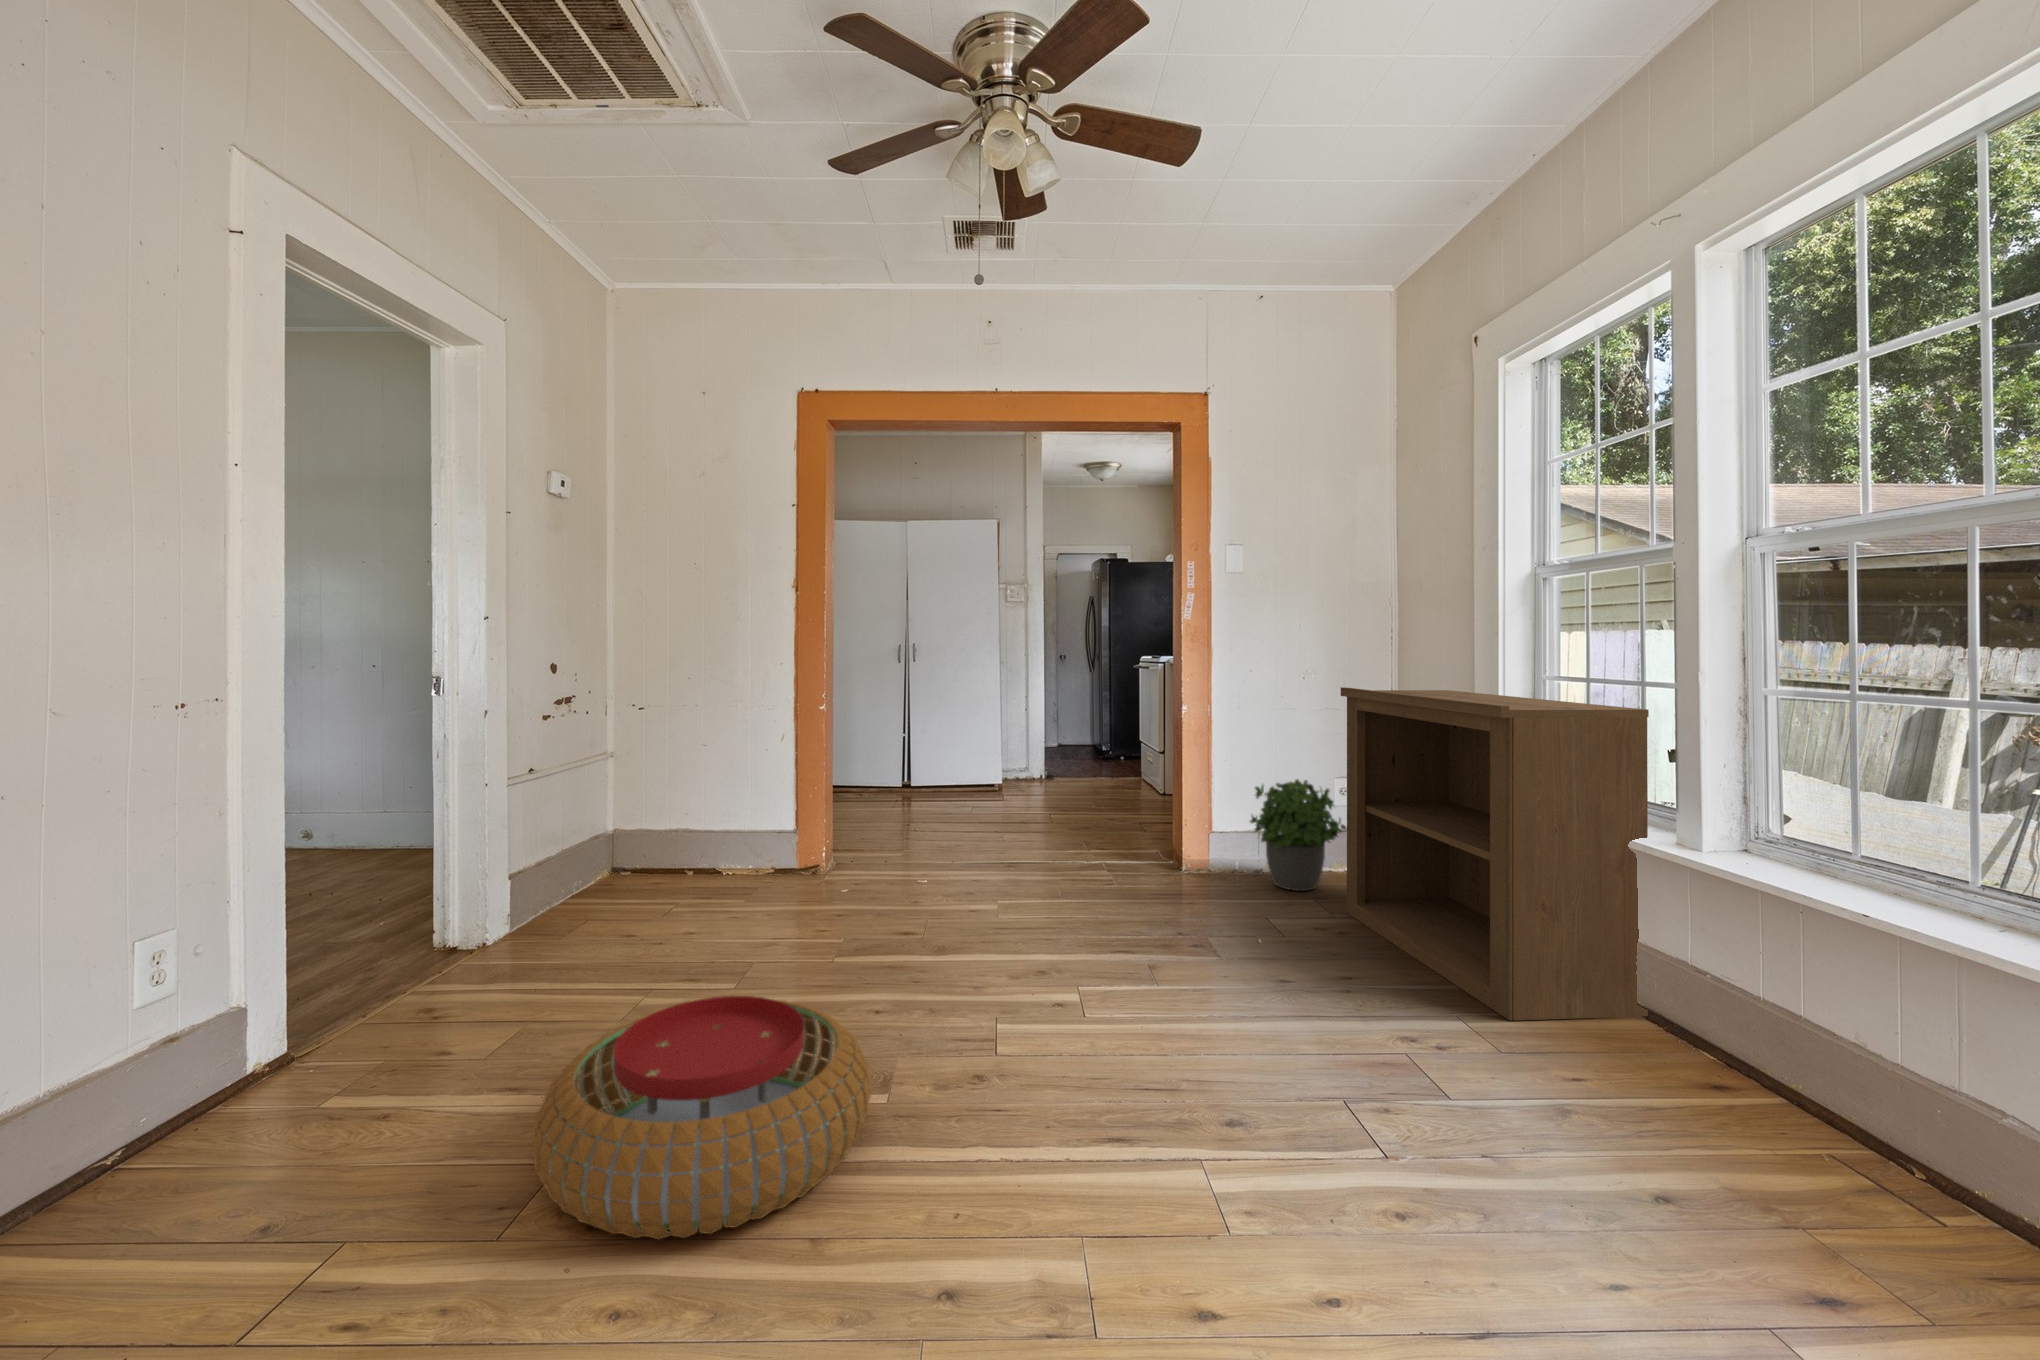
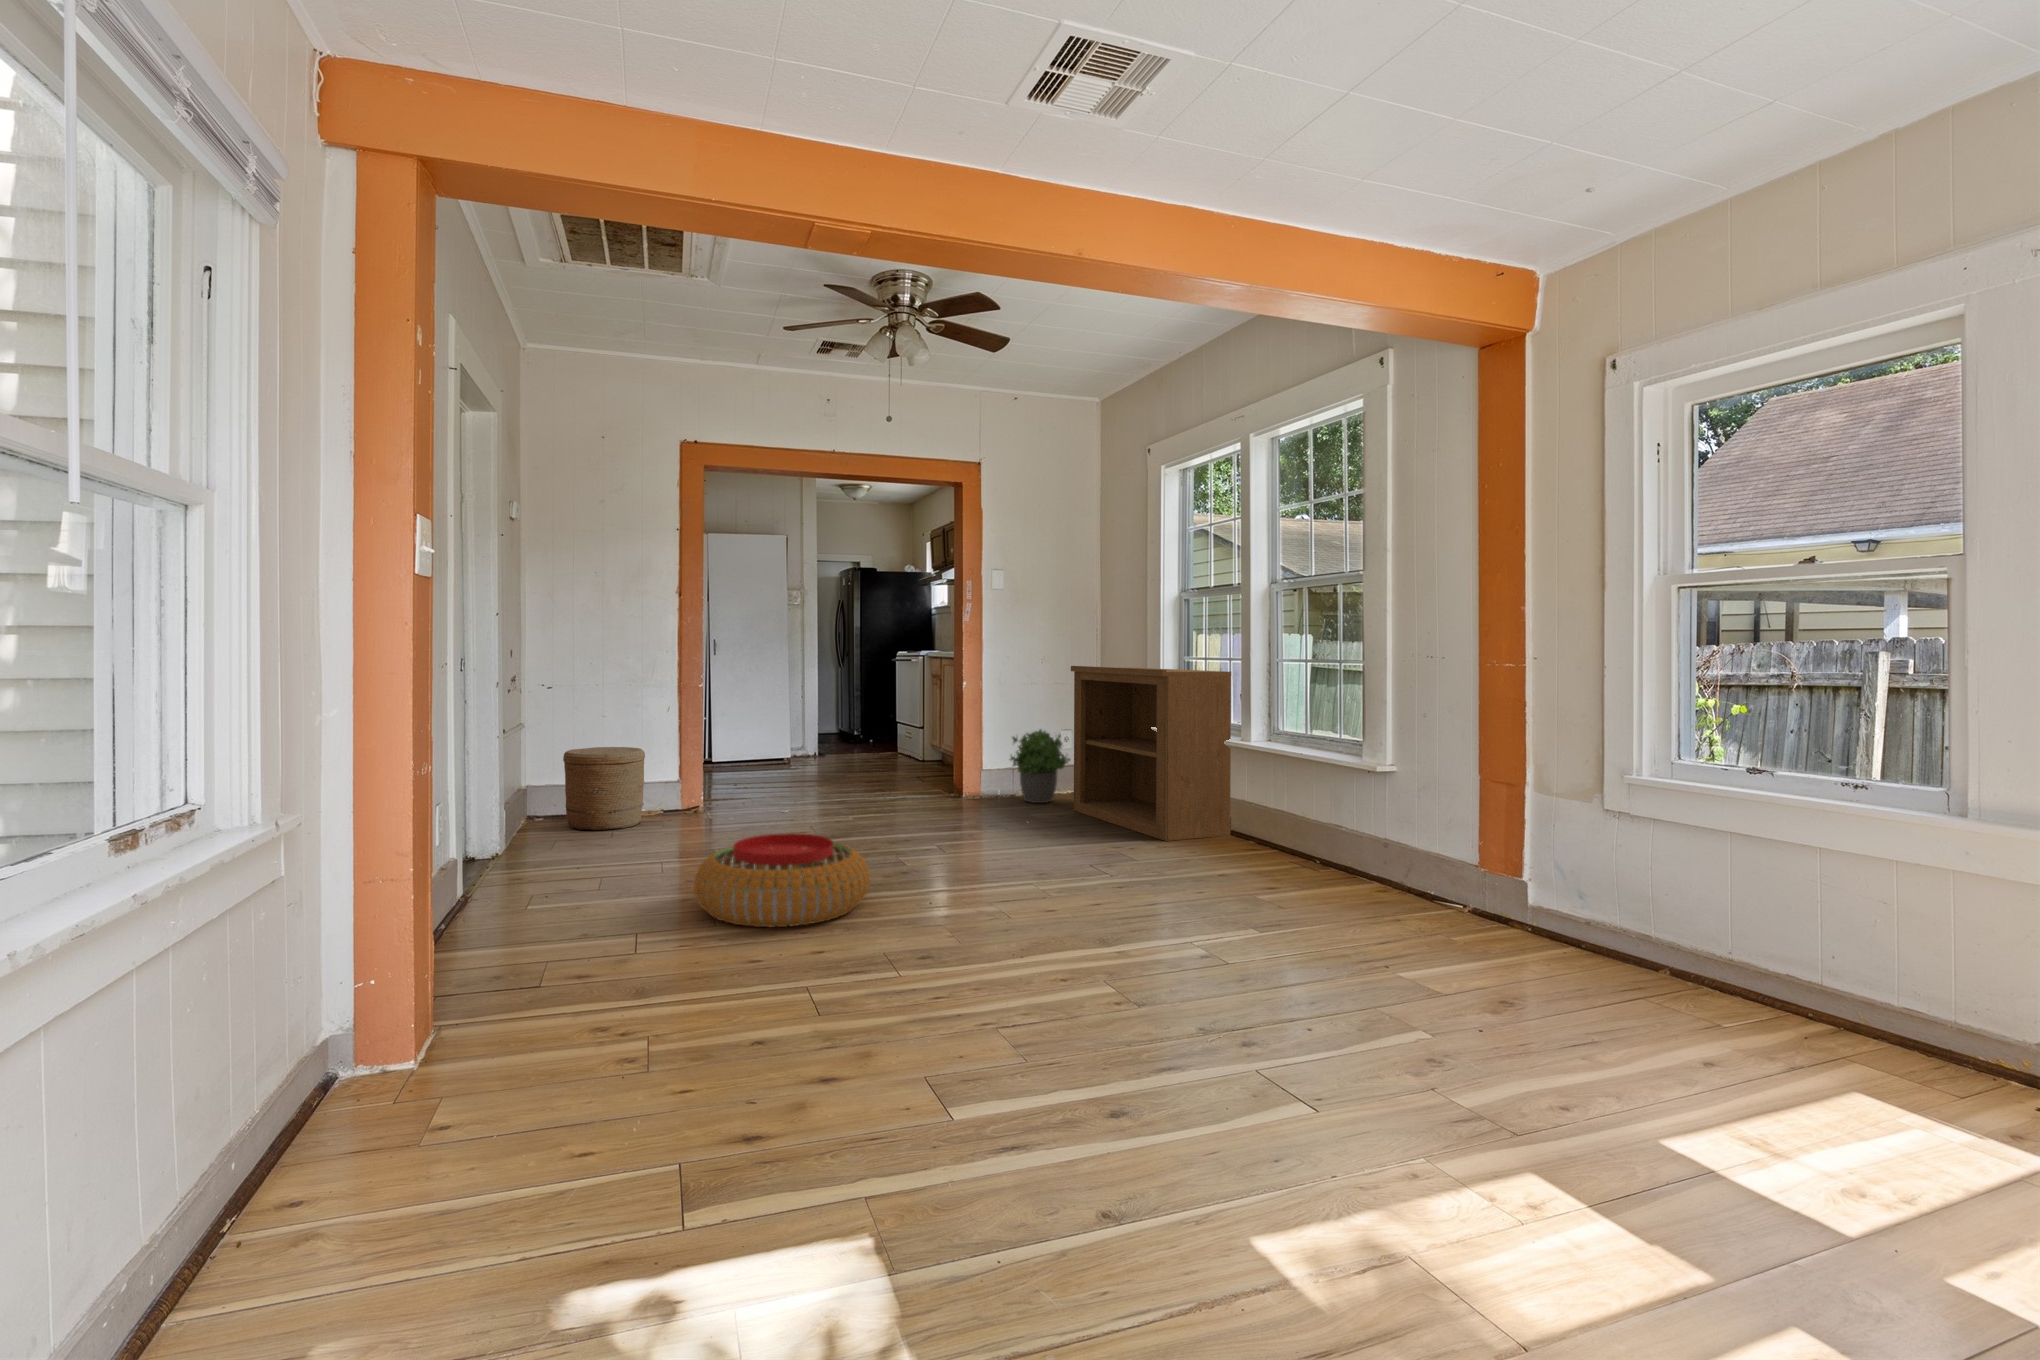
woven basket: none [637,784,742,898] -> present [563,747,645,831]

